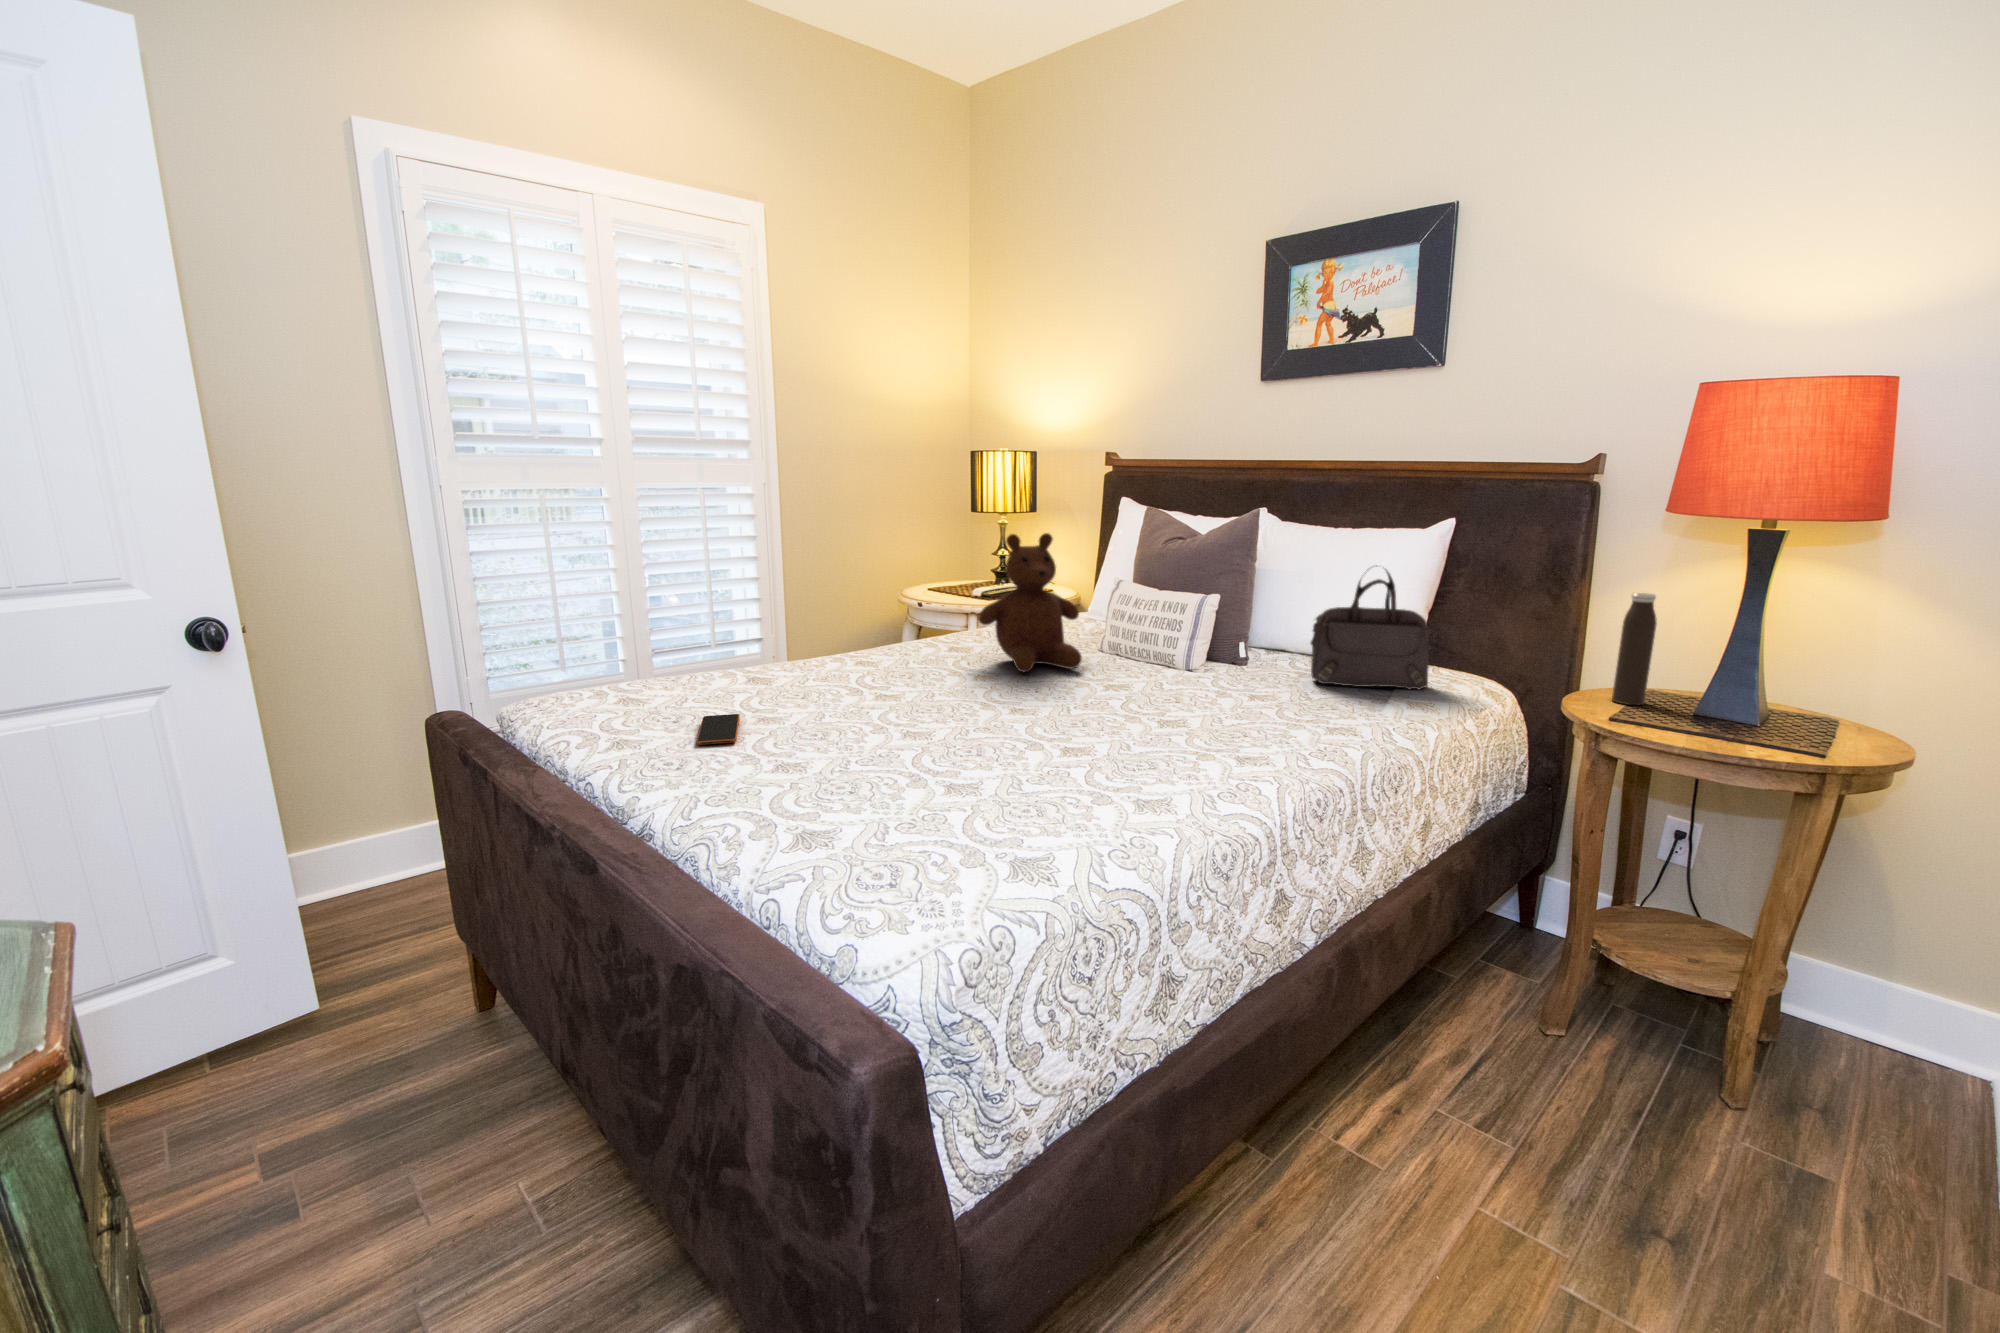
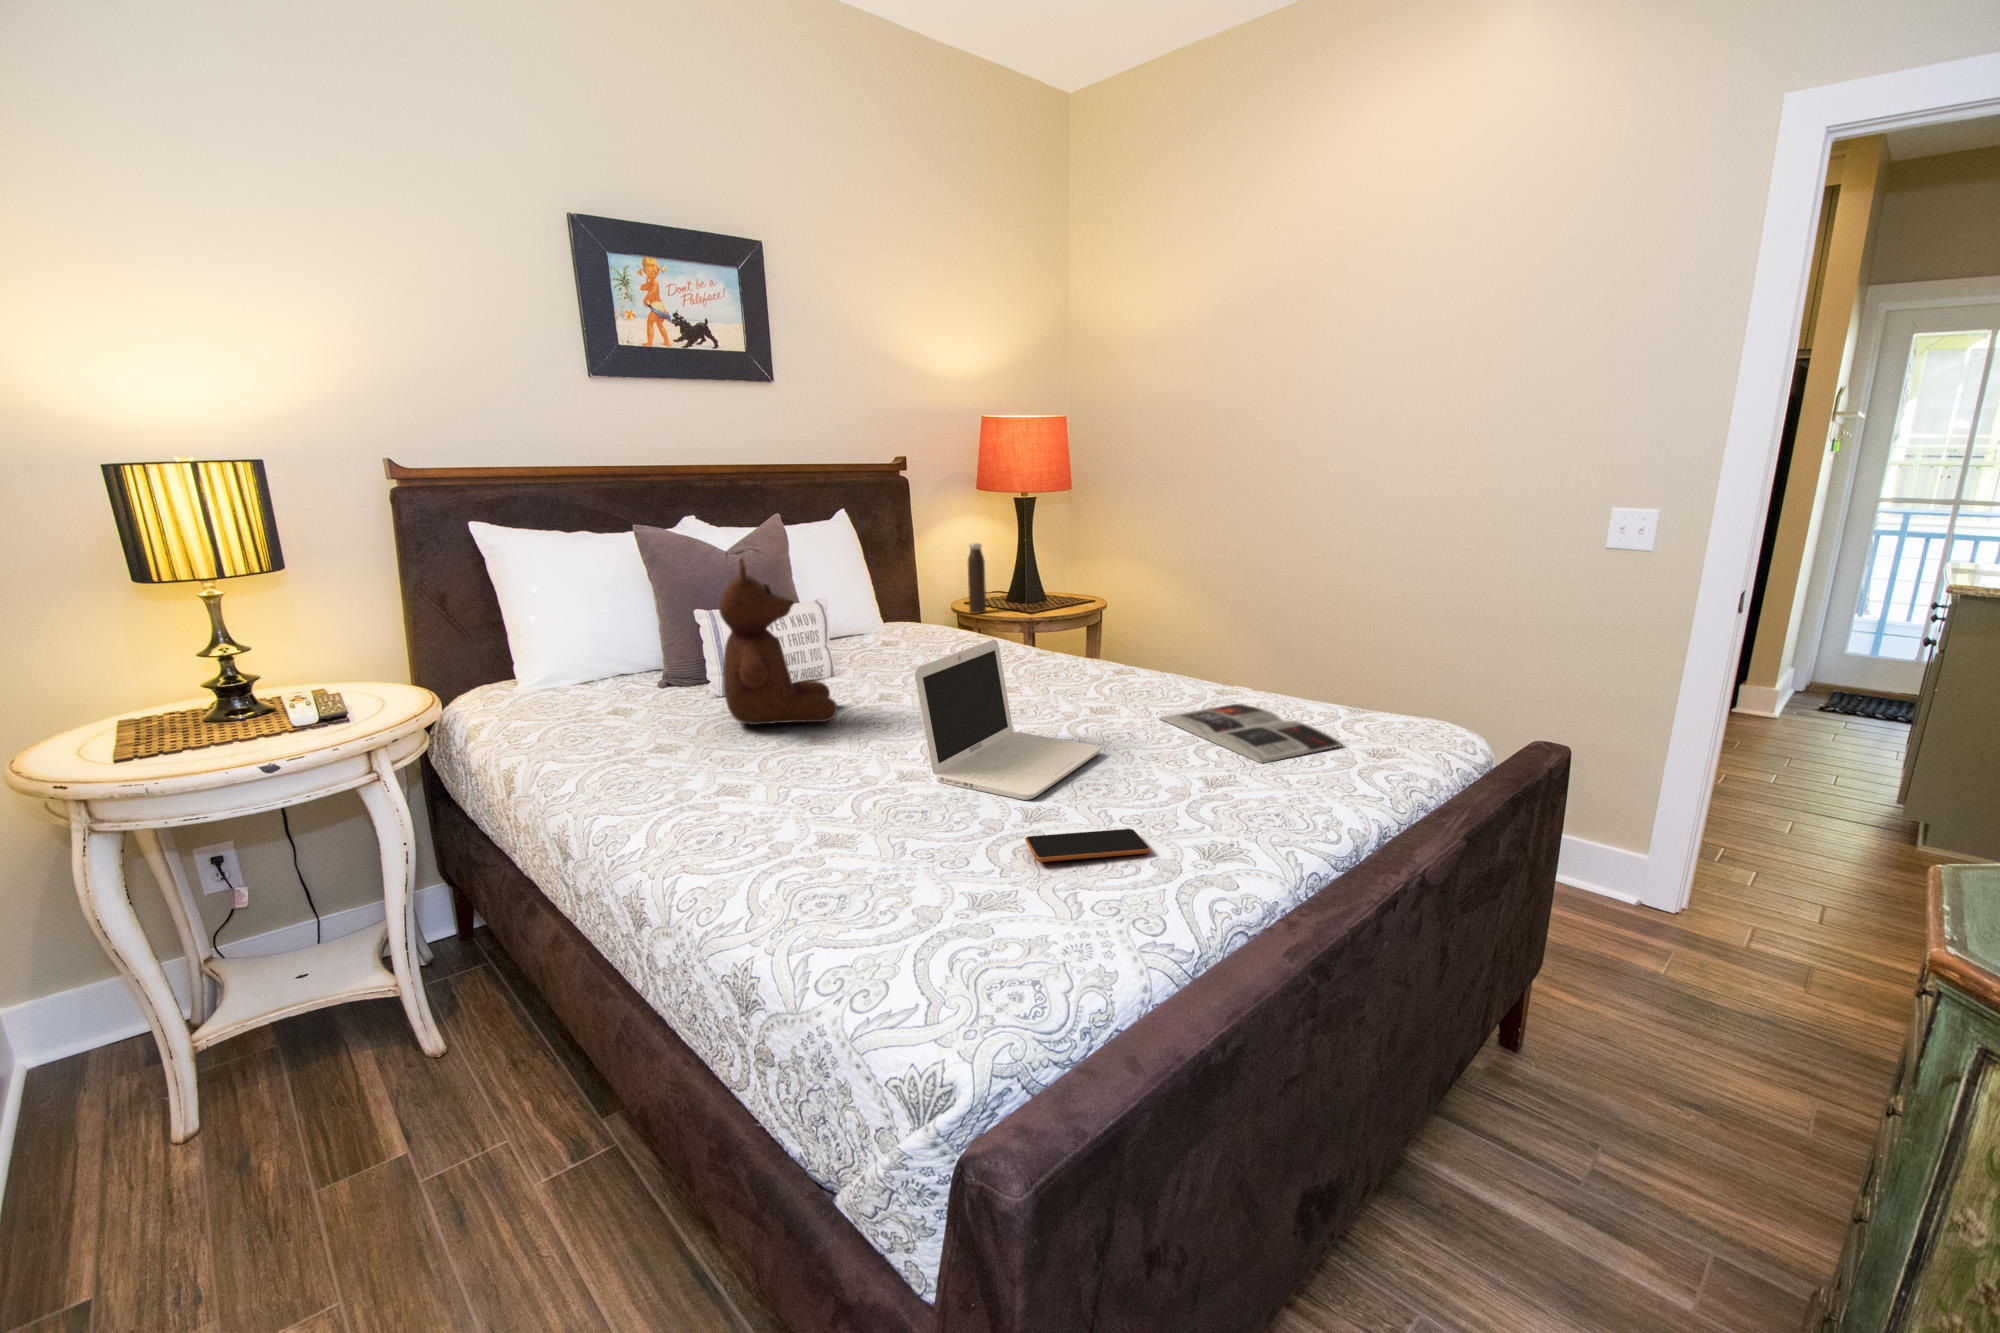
handbag: present [1311,569,1431,689] -> none [890,546,942,650]
laptop: none [820,614,983,739] -> present [915,640,1101,800]
magazine: none [877,765,1108,841] -> present [1160,704,1342,763]

